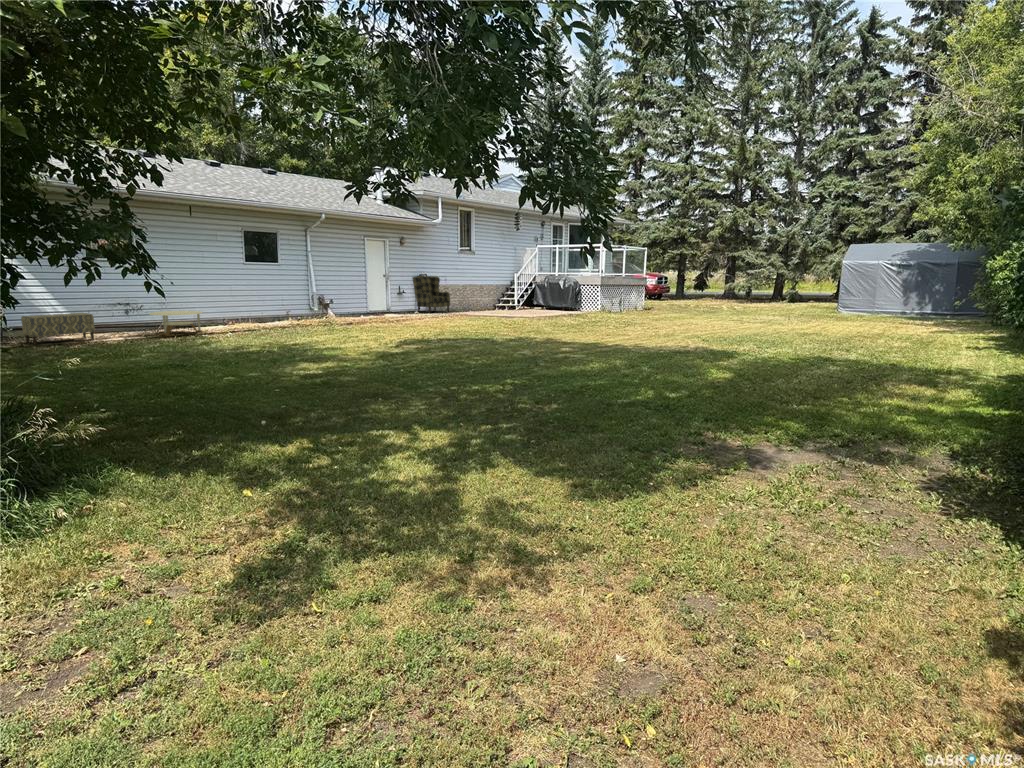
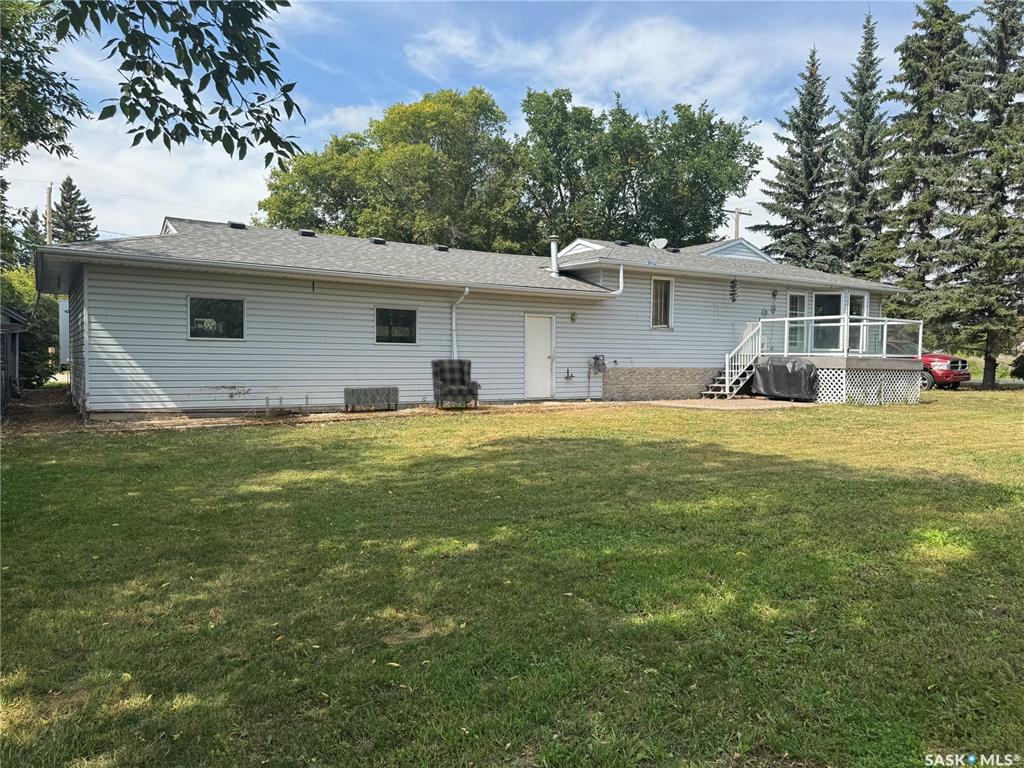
chair: present [413,276,450,313] -> present [431,359,478,410]
bench: present [21,313,95,345] -> present [344,386,399,413]

